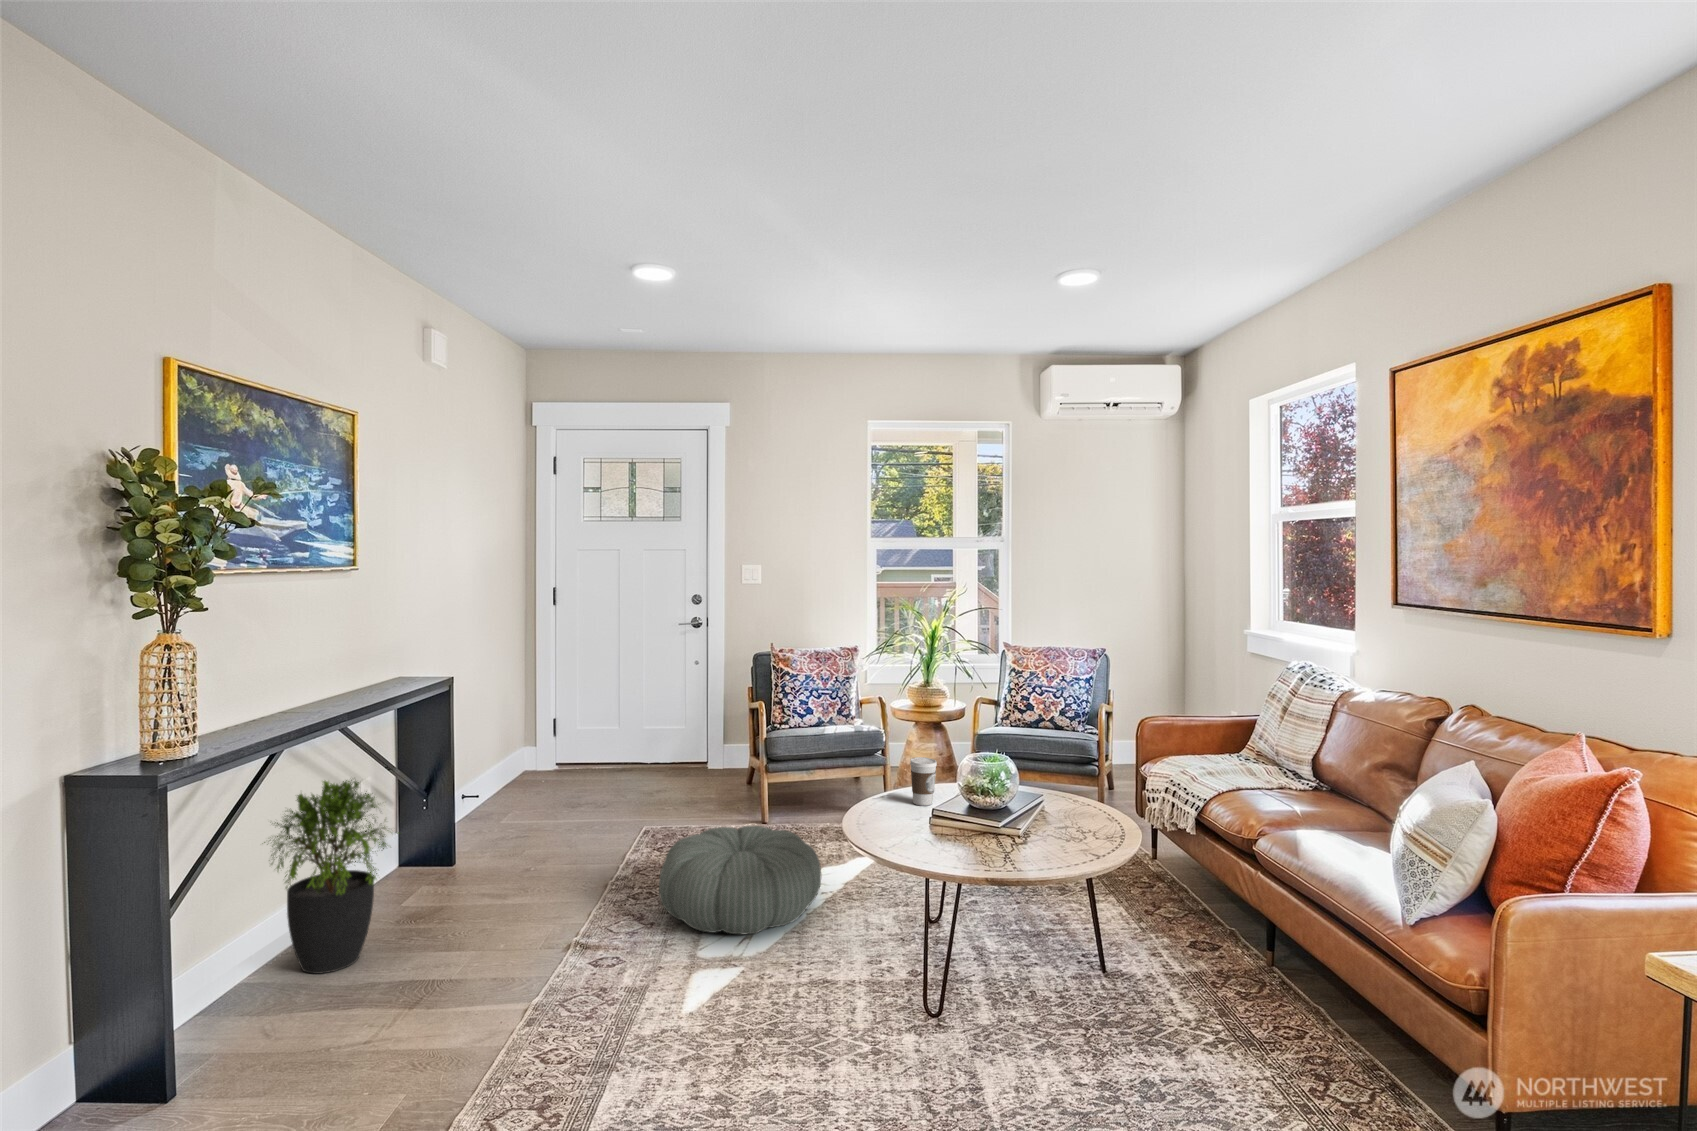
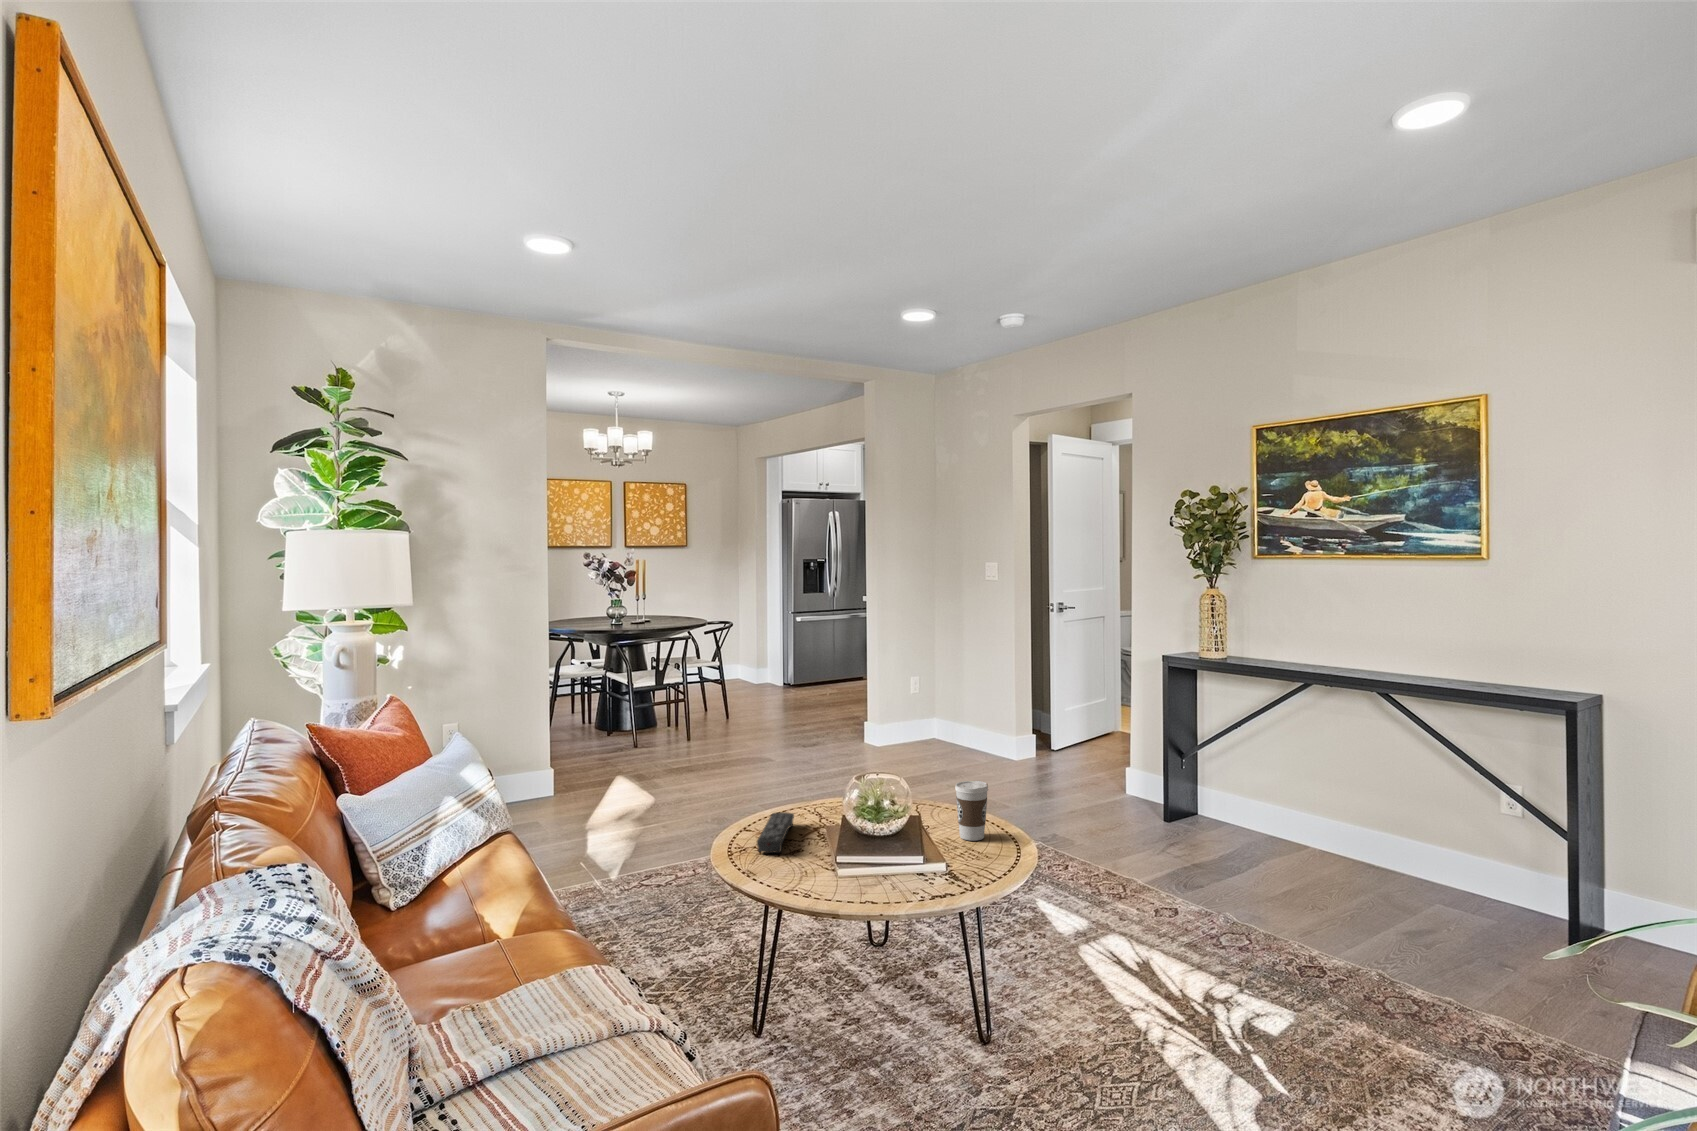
potted plant: present [264,780,398,974] -> none [1254,716,1360,868]
remote control: none [1055,809,1105,845] -> present [757,812,794,853]
pouf: present [659,826,821,935] -> none [1093,872,1312,1018]

